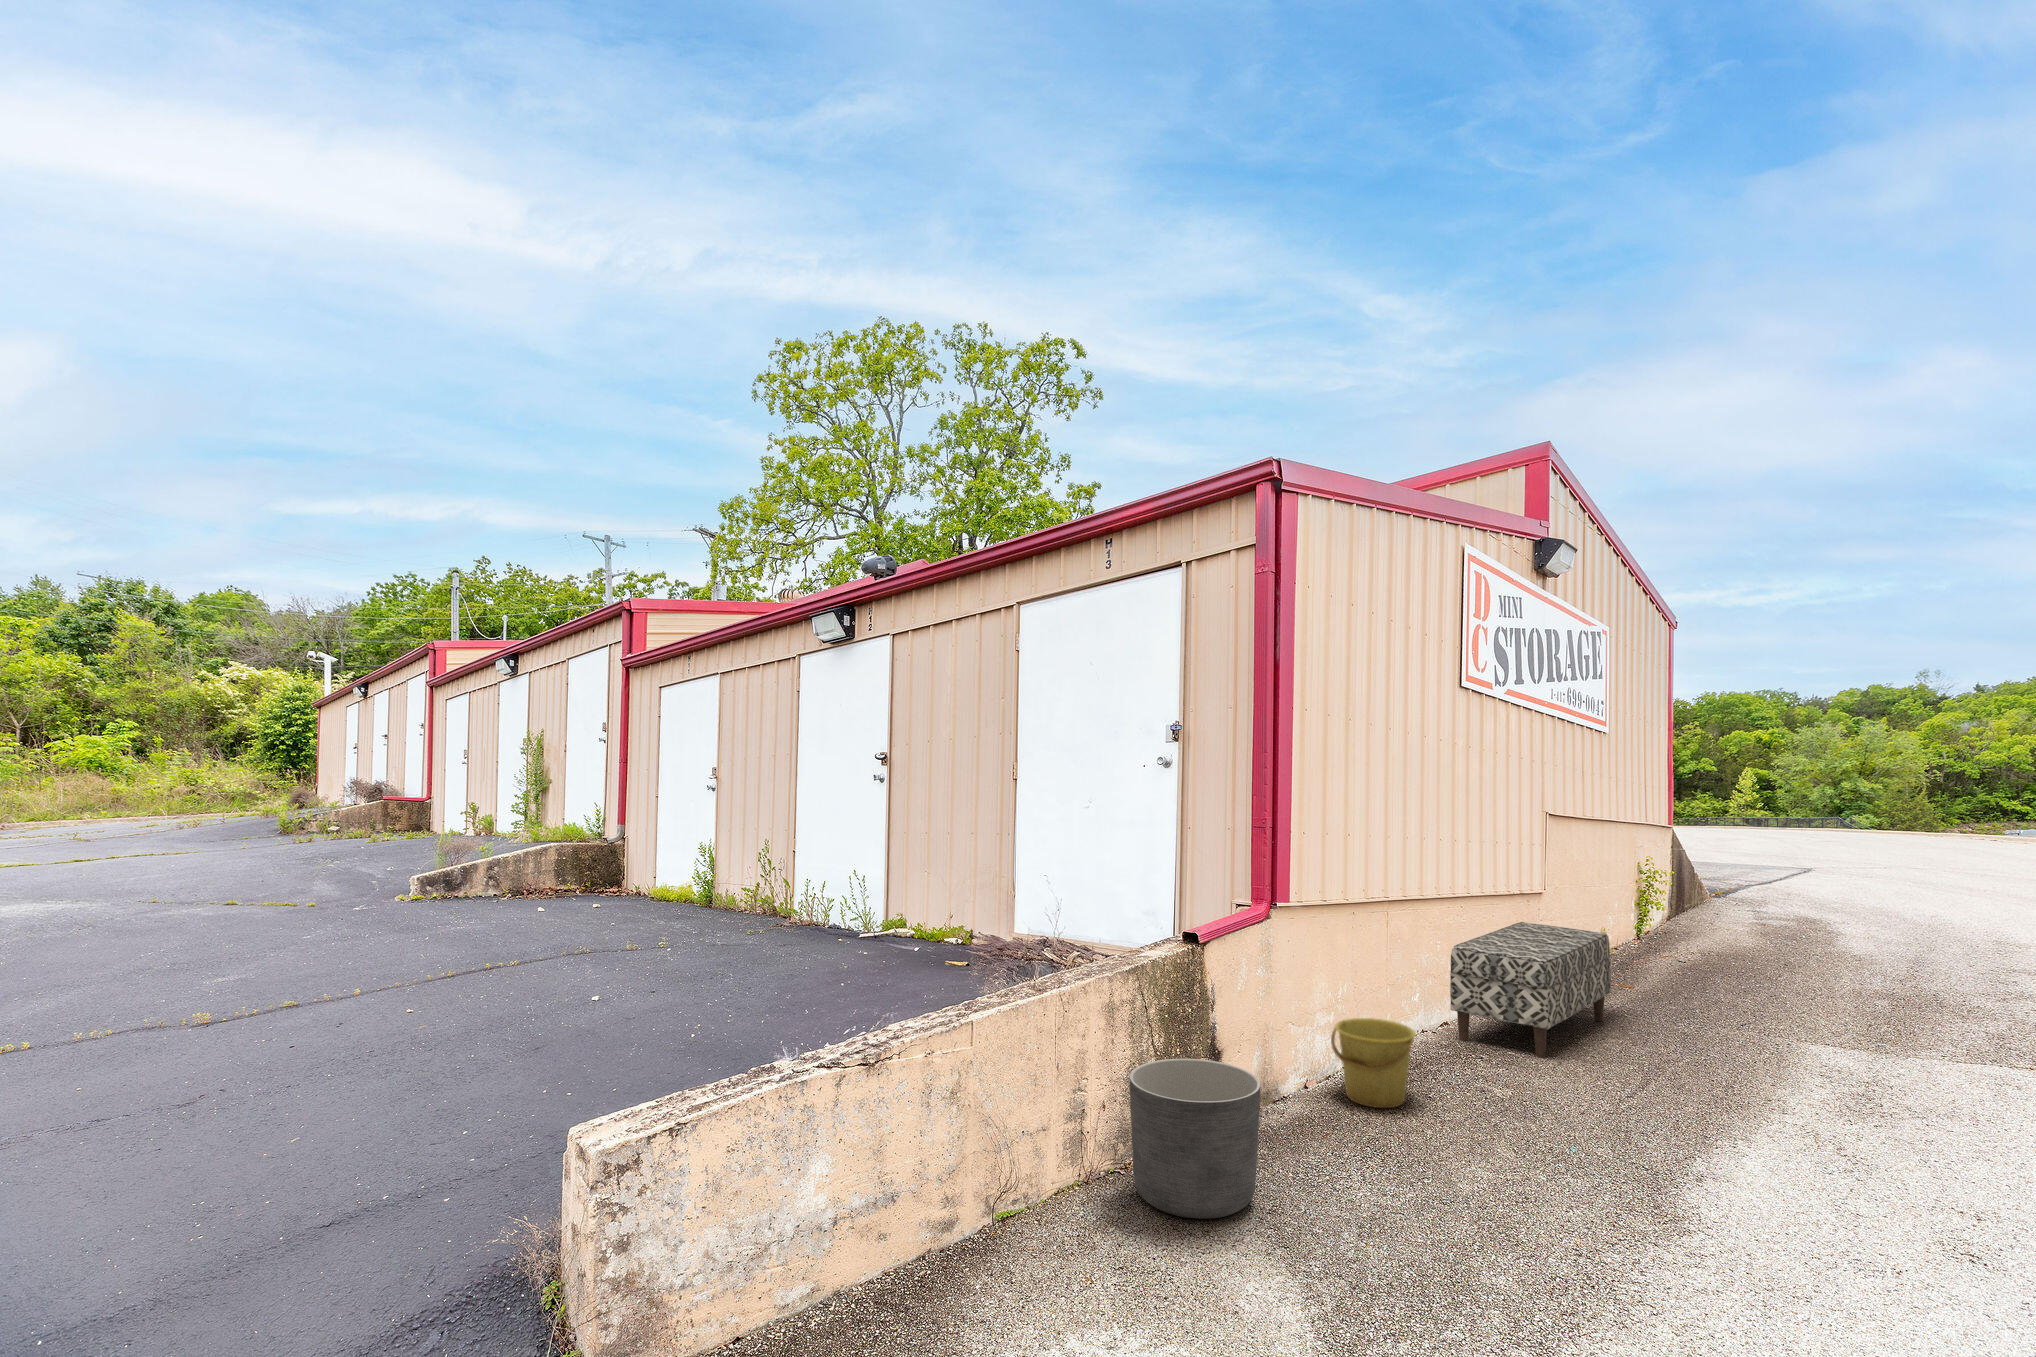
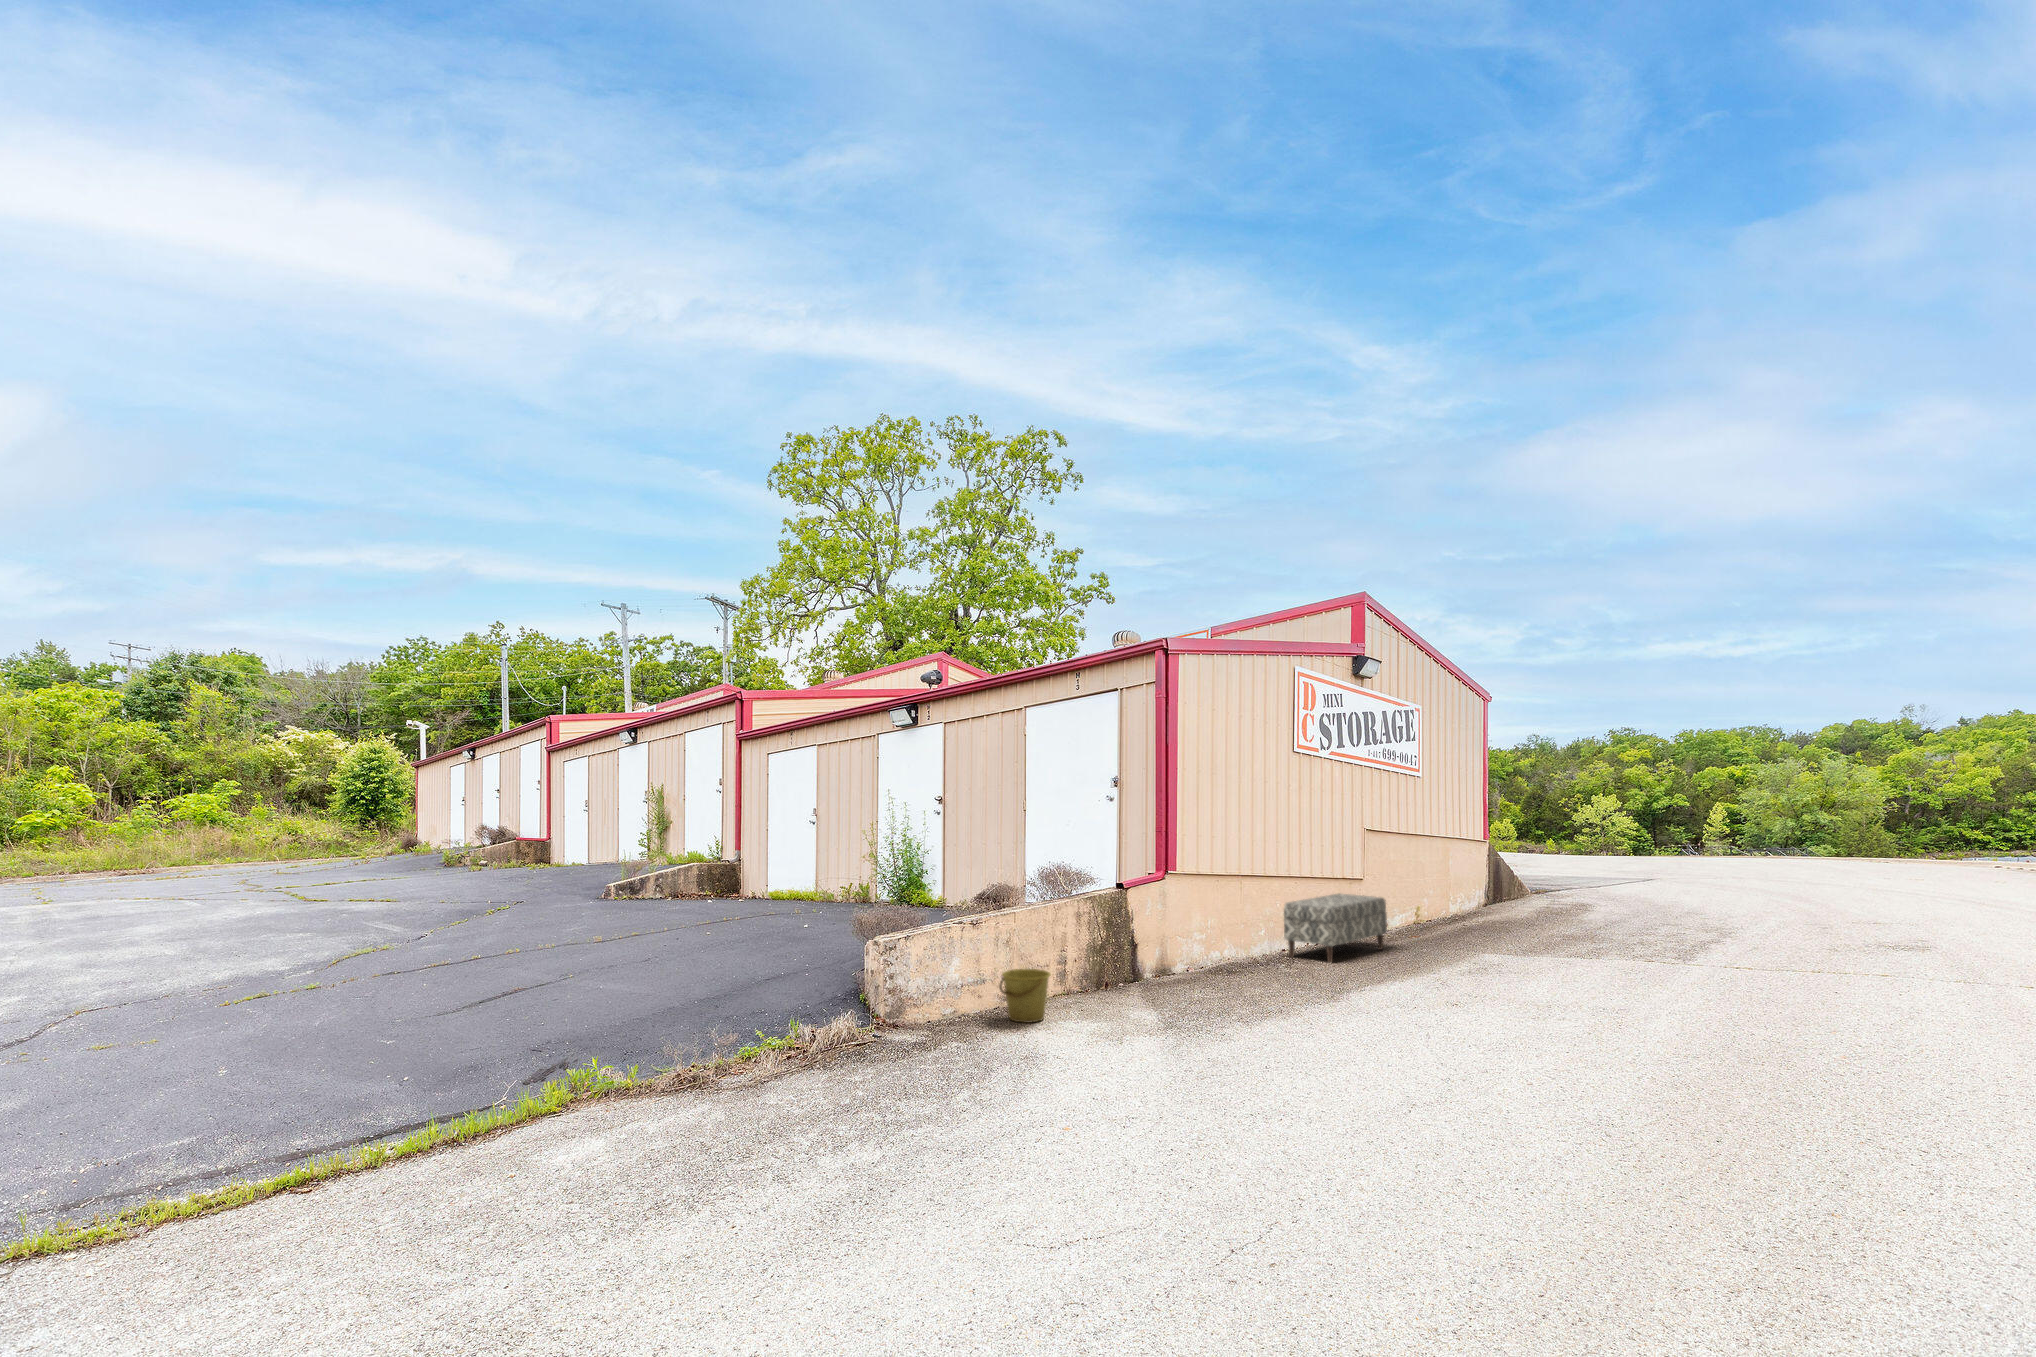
bucket: present [1331,1018,1416,1108] -> present [999,969,1051,1023]
planter: present [1130,1059,1261,1219] -> none [1087,941,1148,1006]

